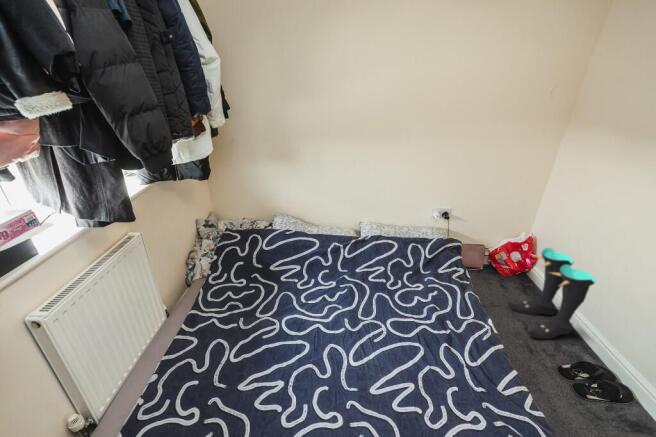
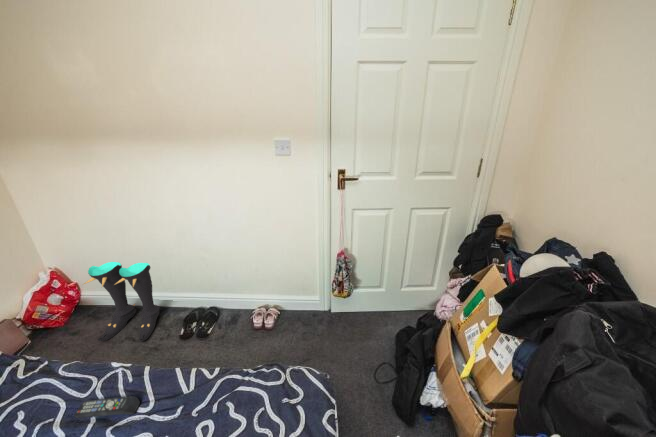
remote control: none [445,318,474,355] -> present [74,396,140,418]

